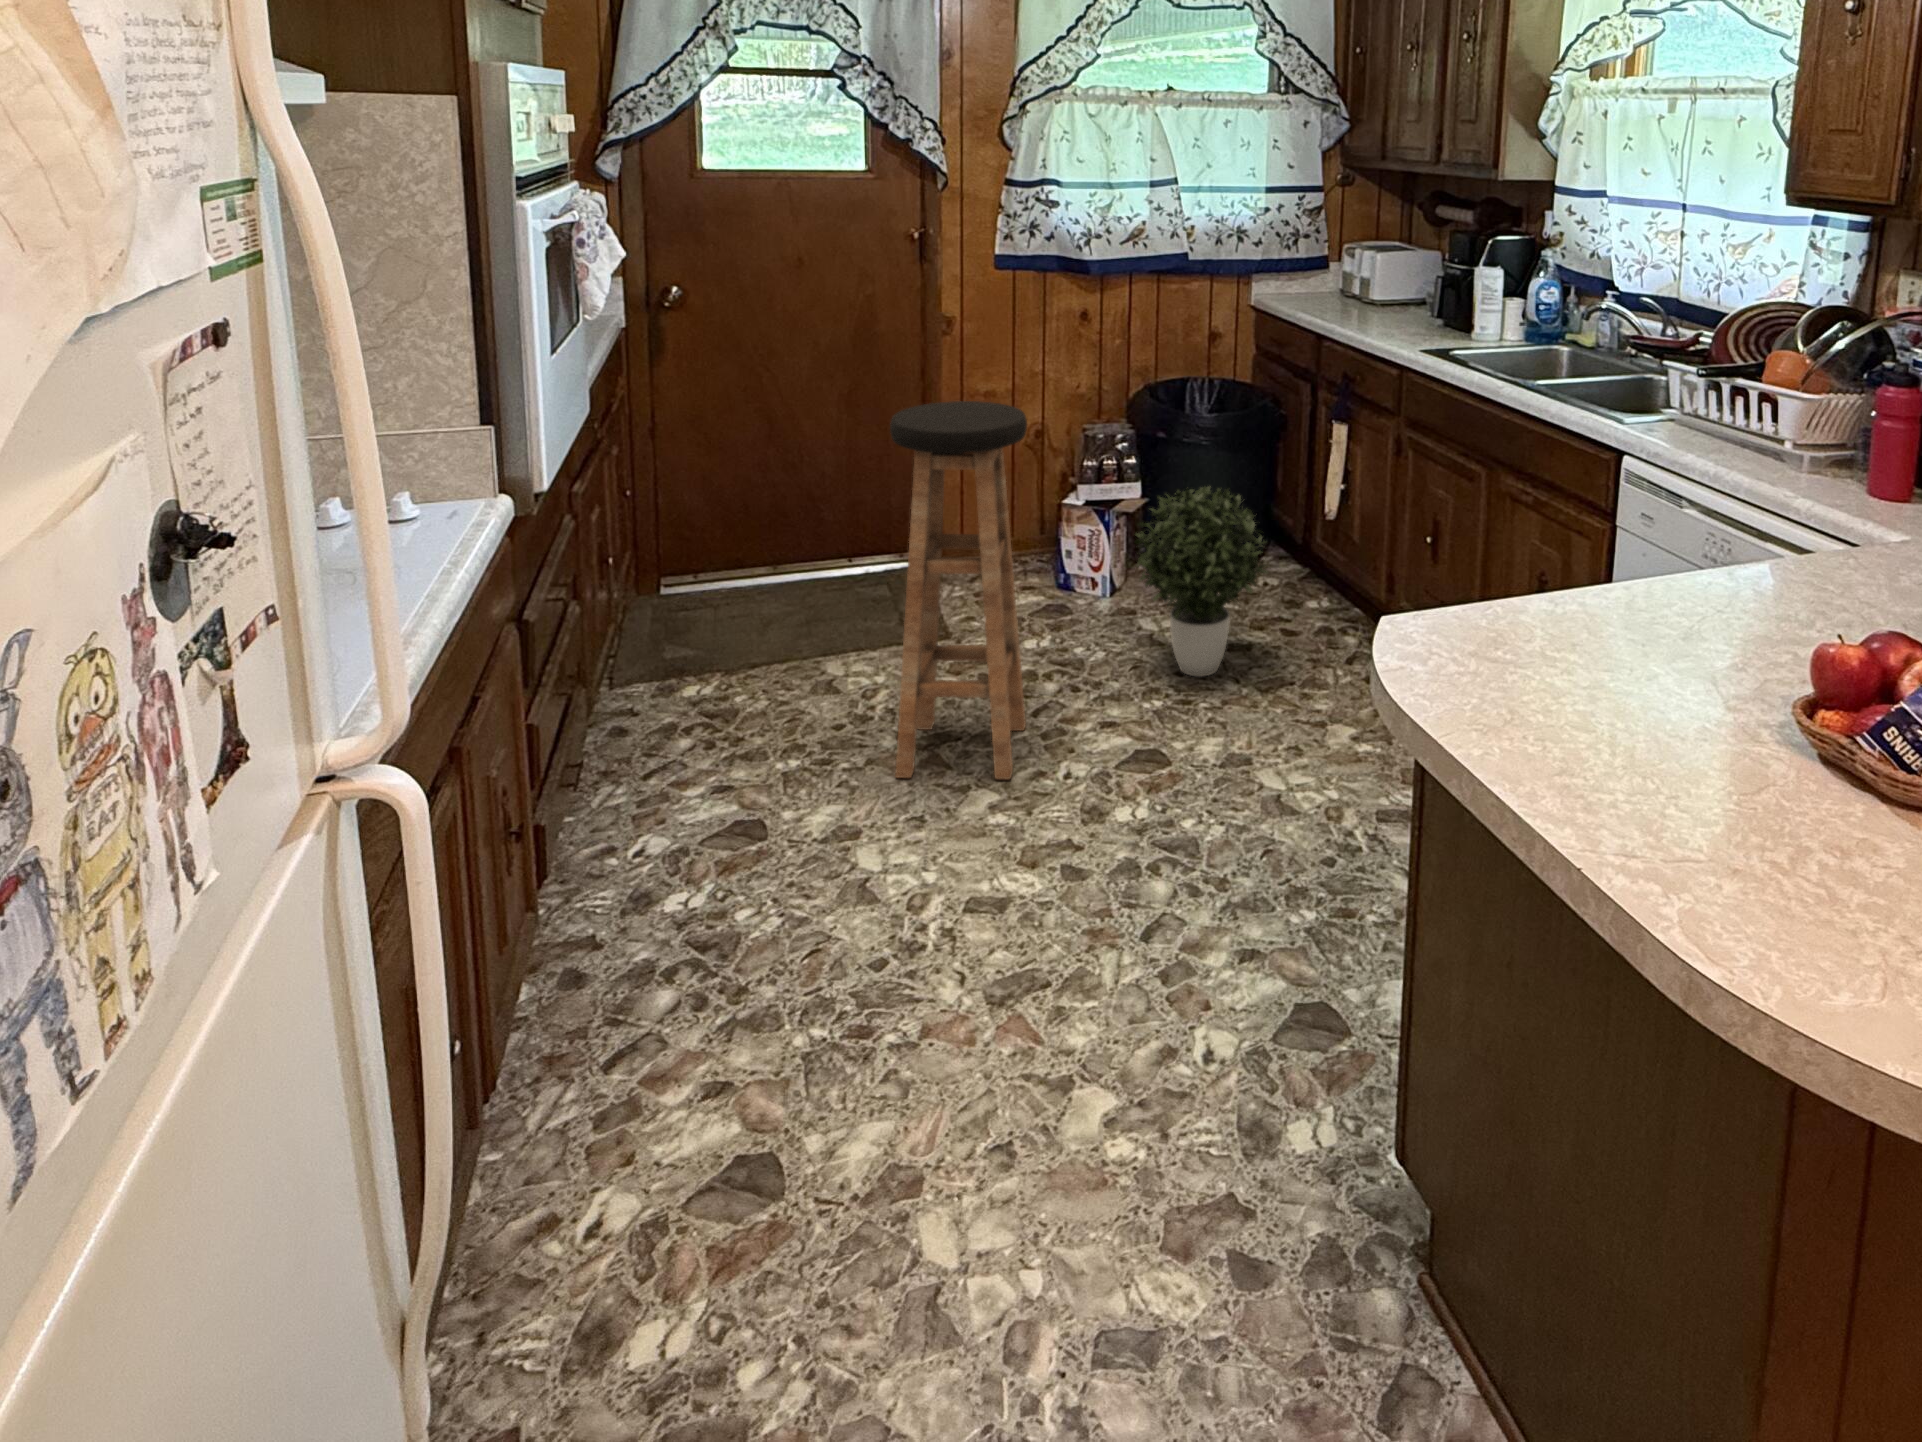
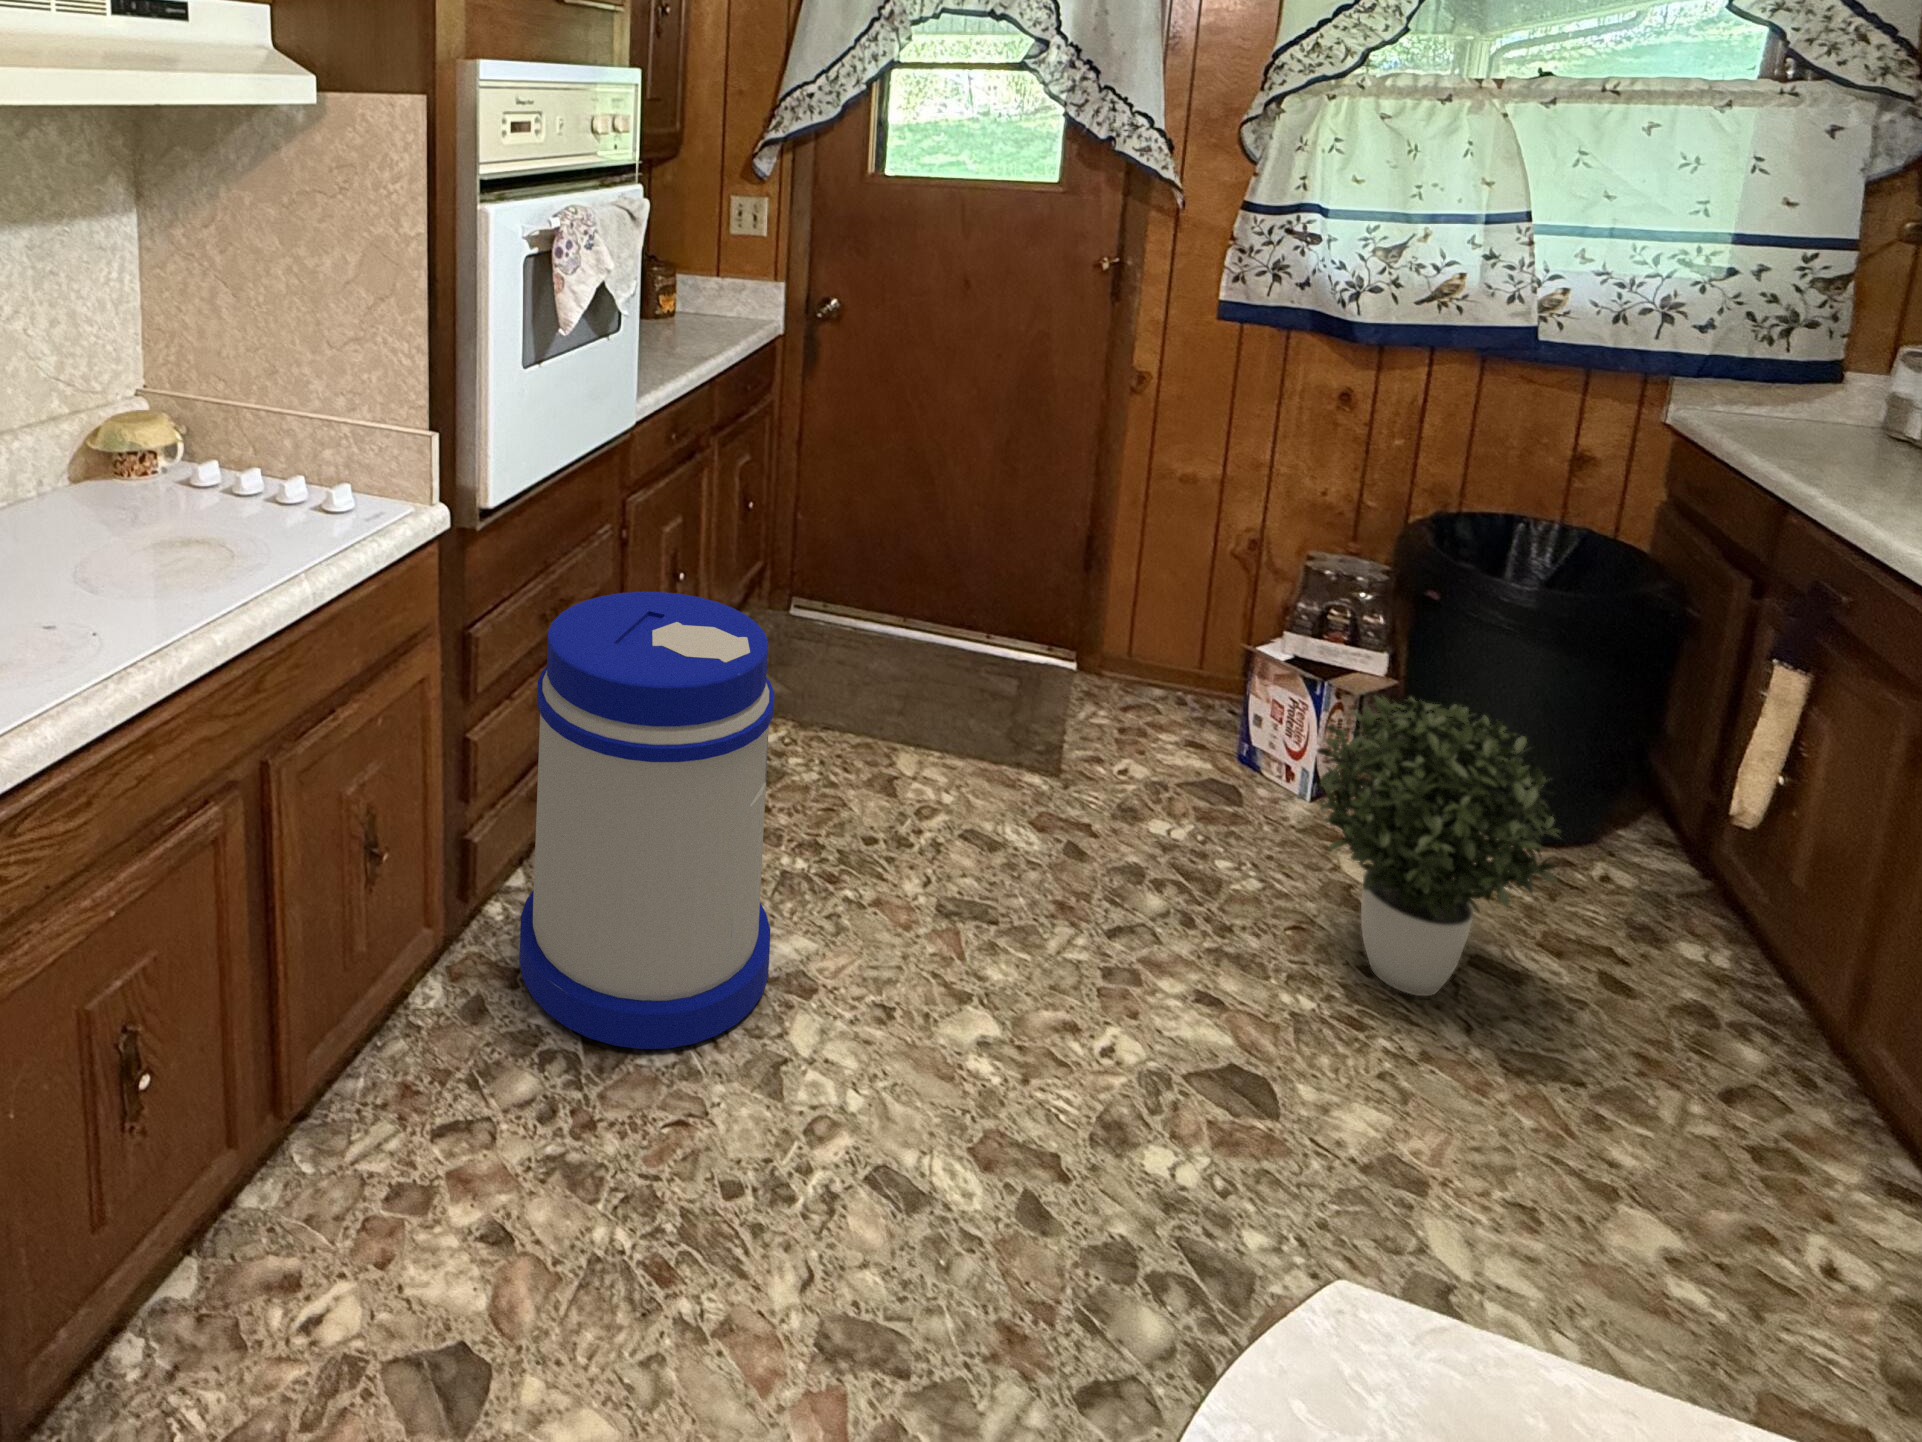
bar stool: present [890,401,1027,779] -> none [894,487,1130,1014]
trash can: none [576,551,822,947] -> present [519,592,774,1049]

